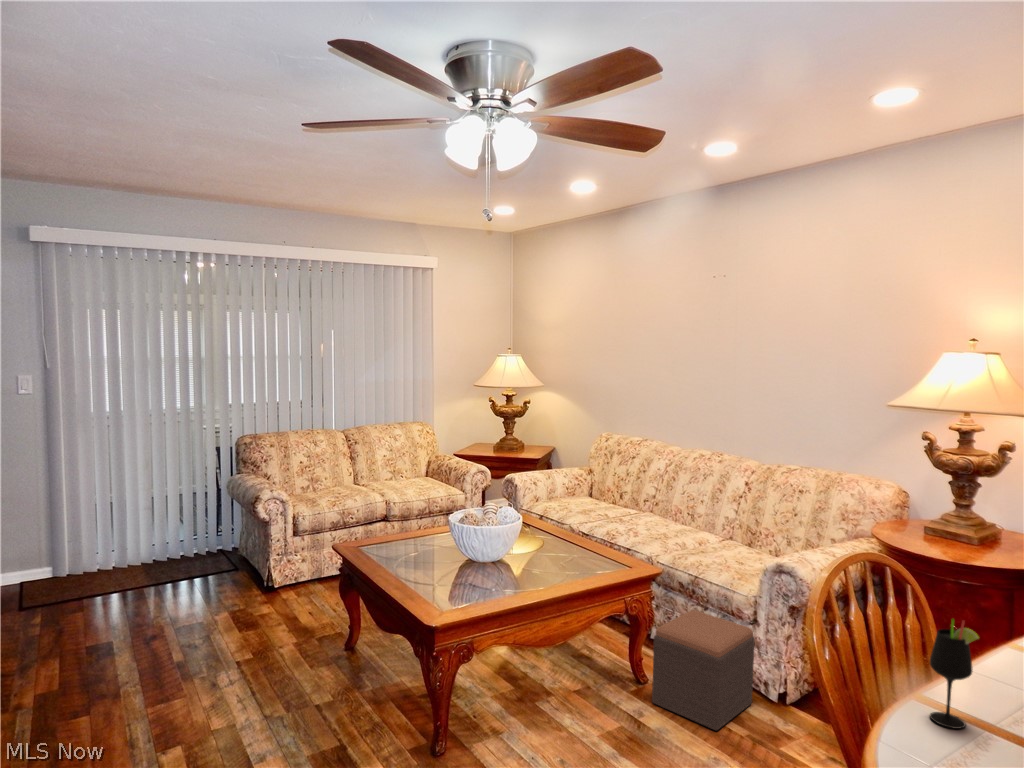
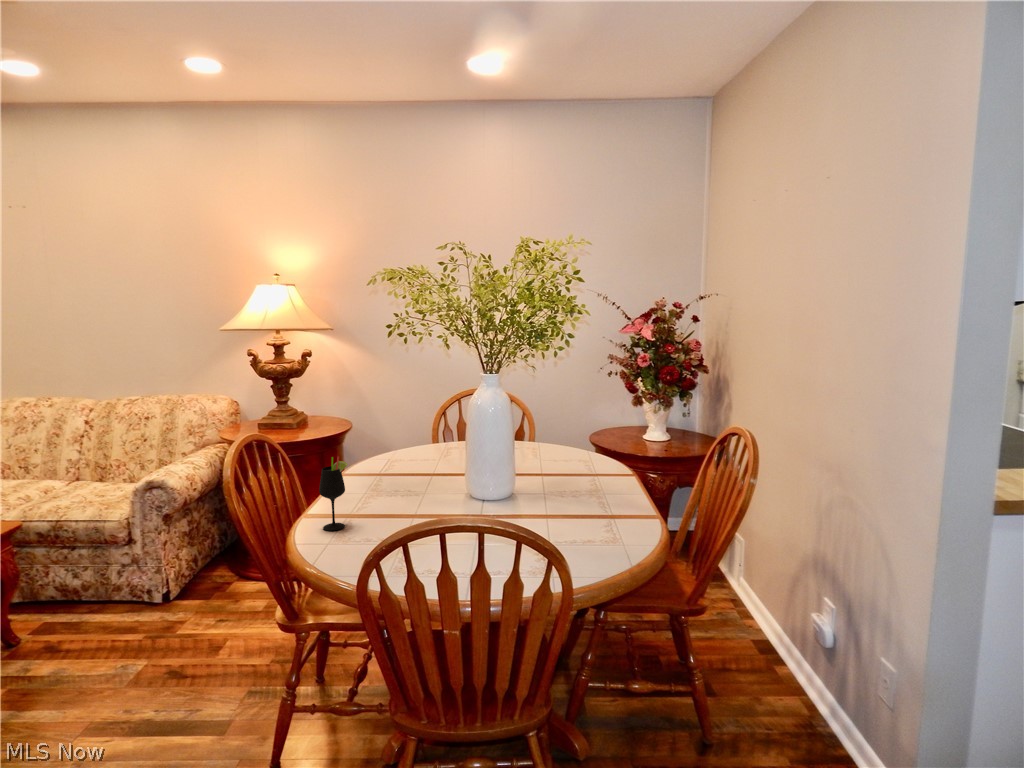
footstool: present [652,610,755,731] -> none [24,547,140,658]

